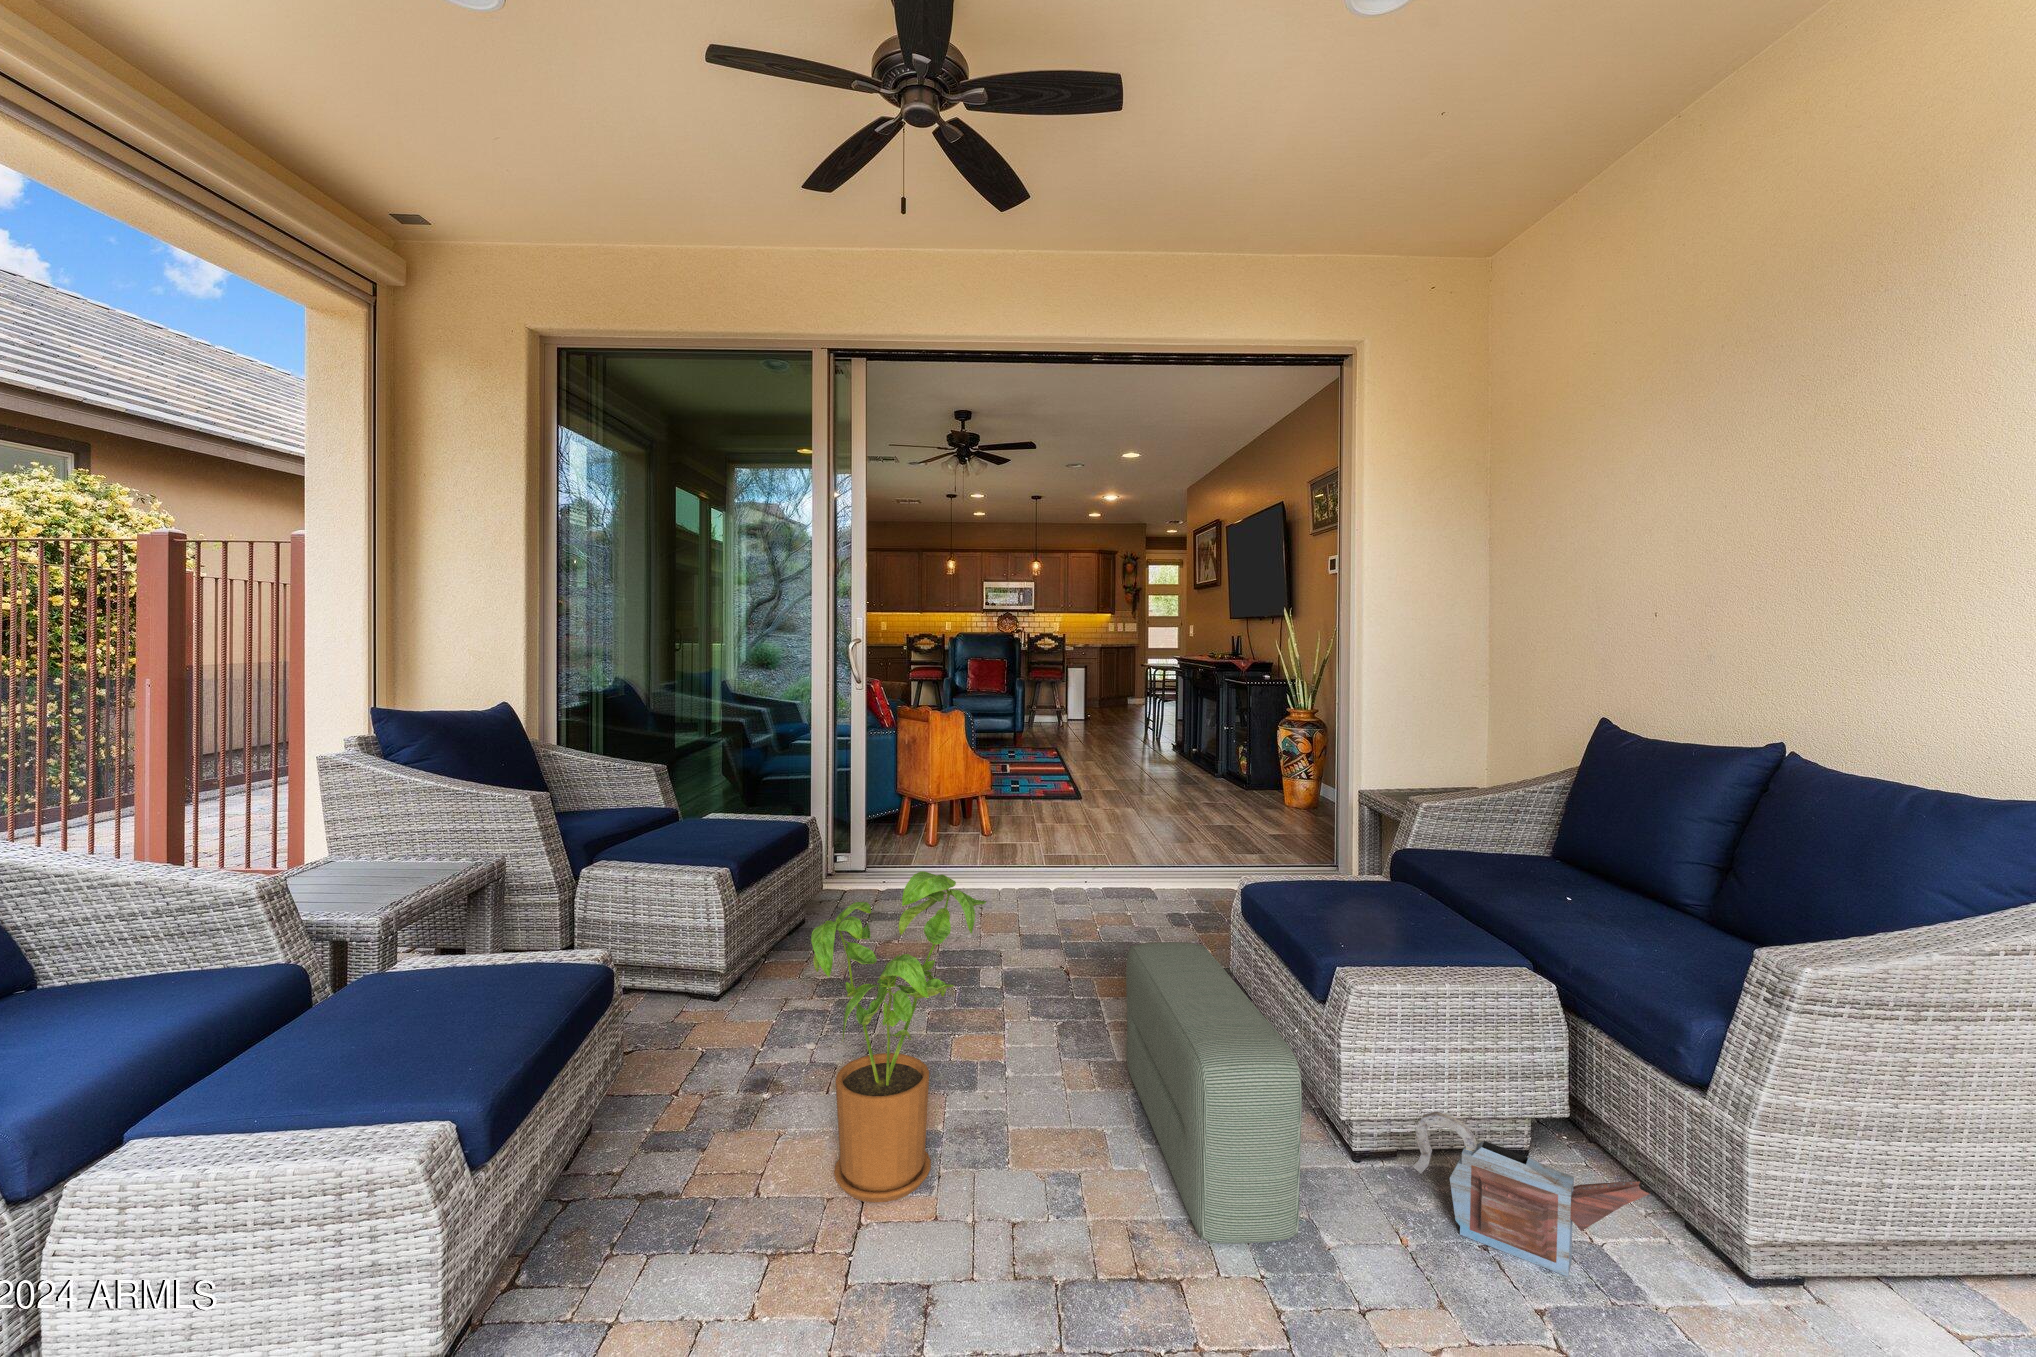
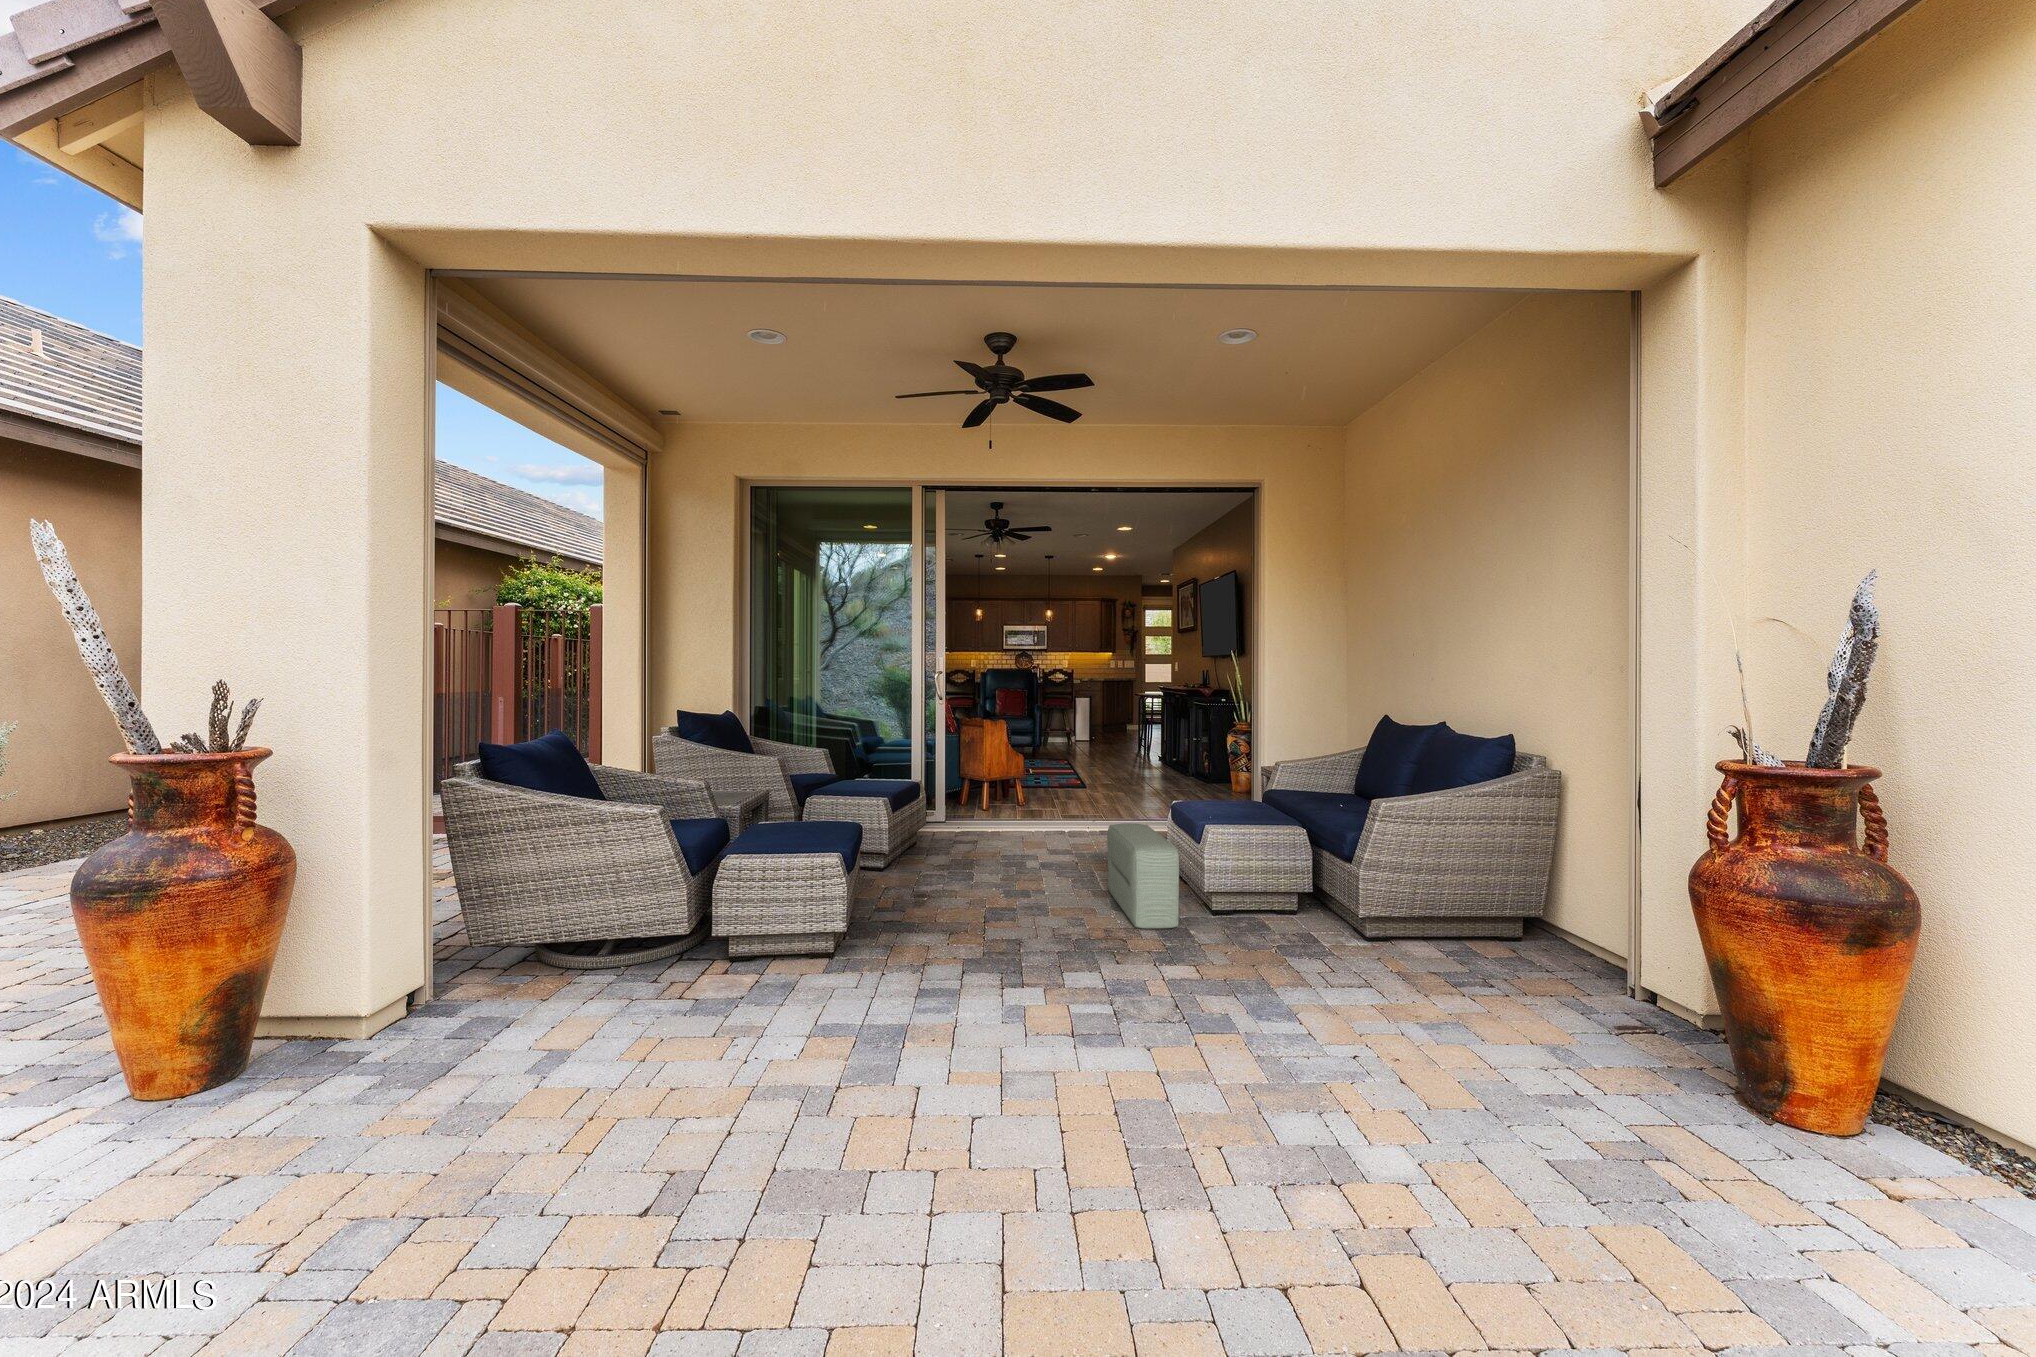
house plant: present [811,871,987,1203] -> none [960,774,1039,921]
watering can: present [1413,1112,1650,1277] -> none [1232,877,1318,936]

